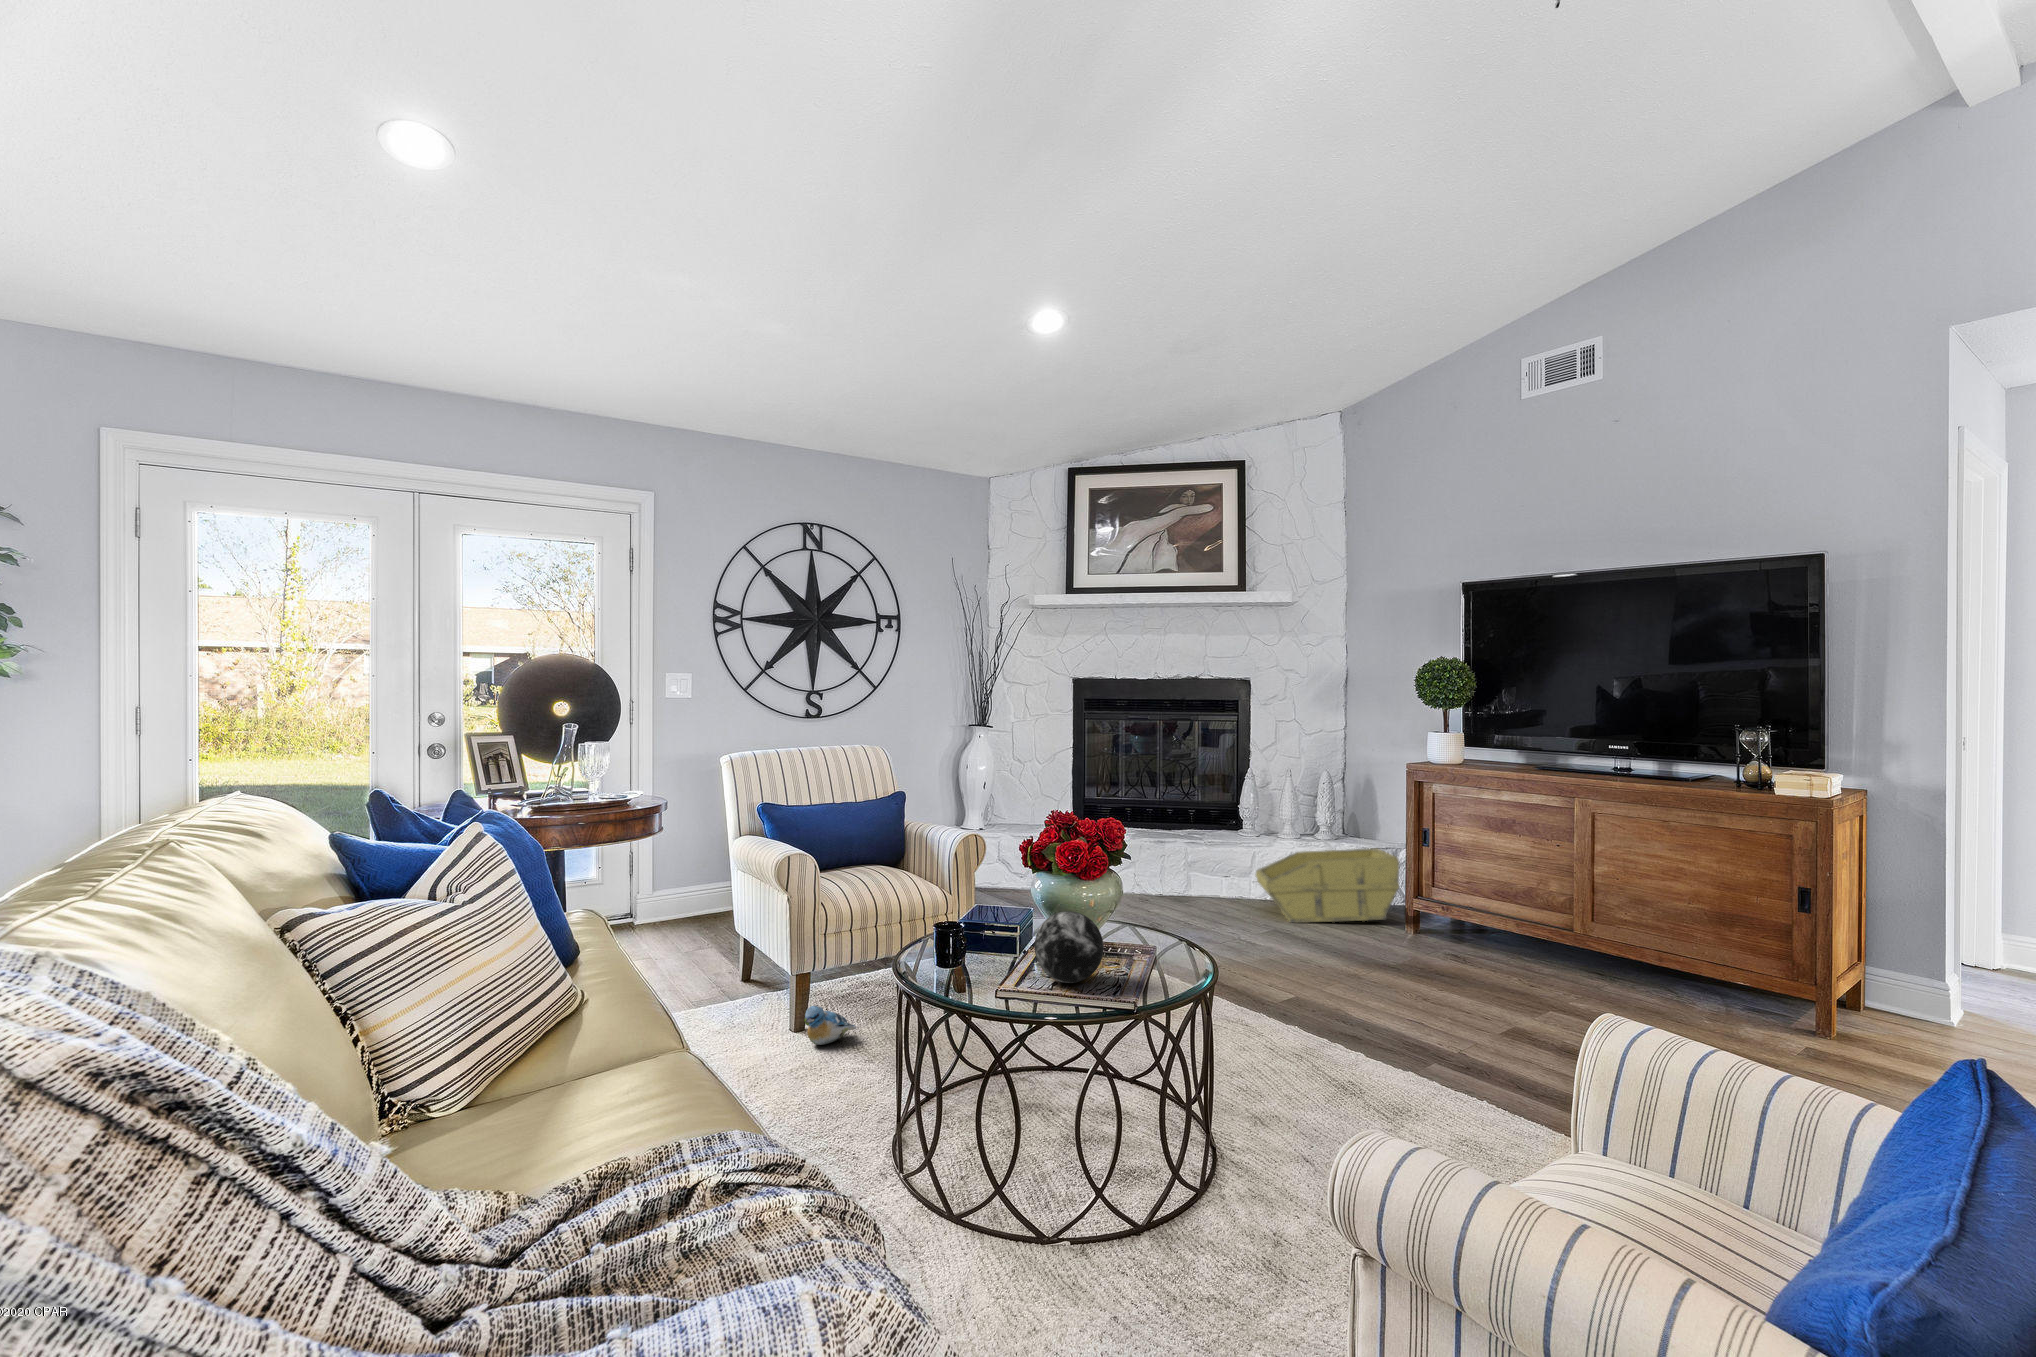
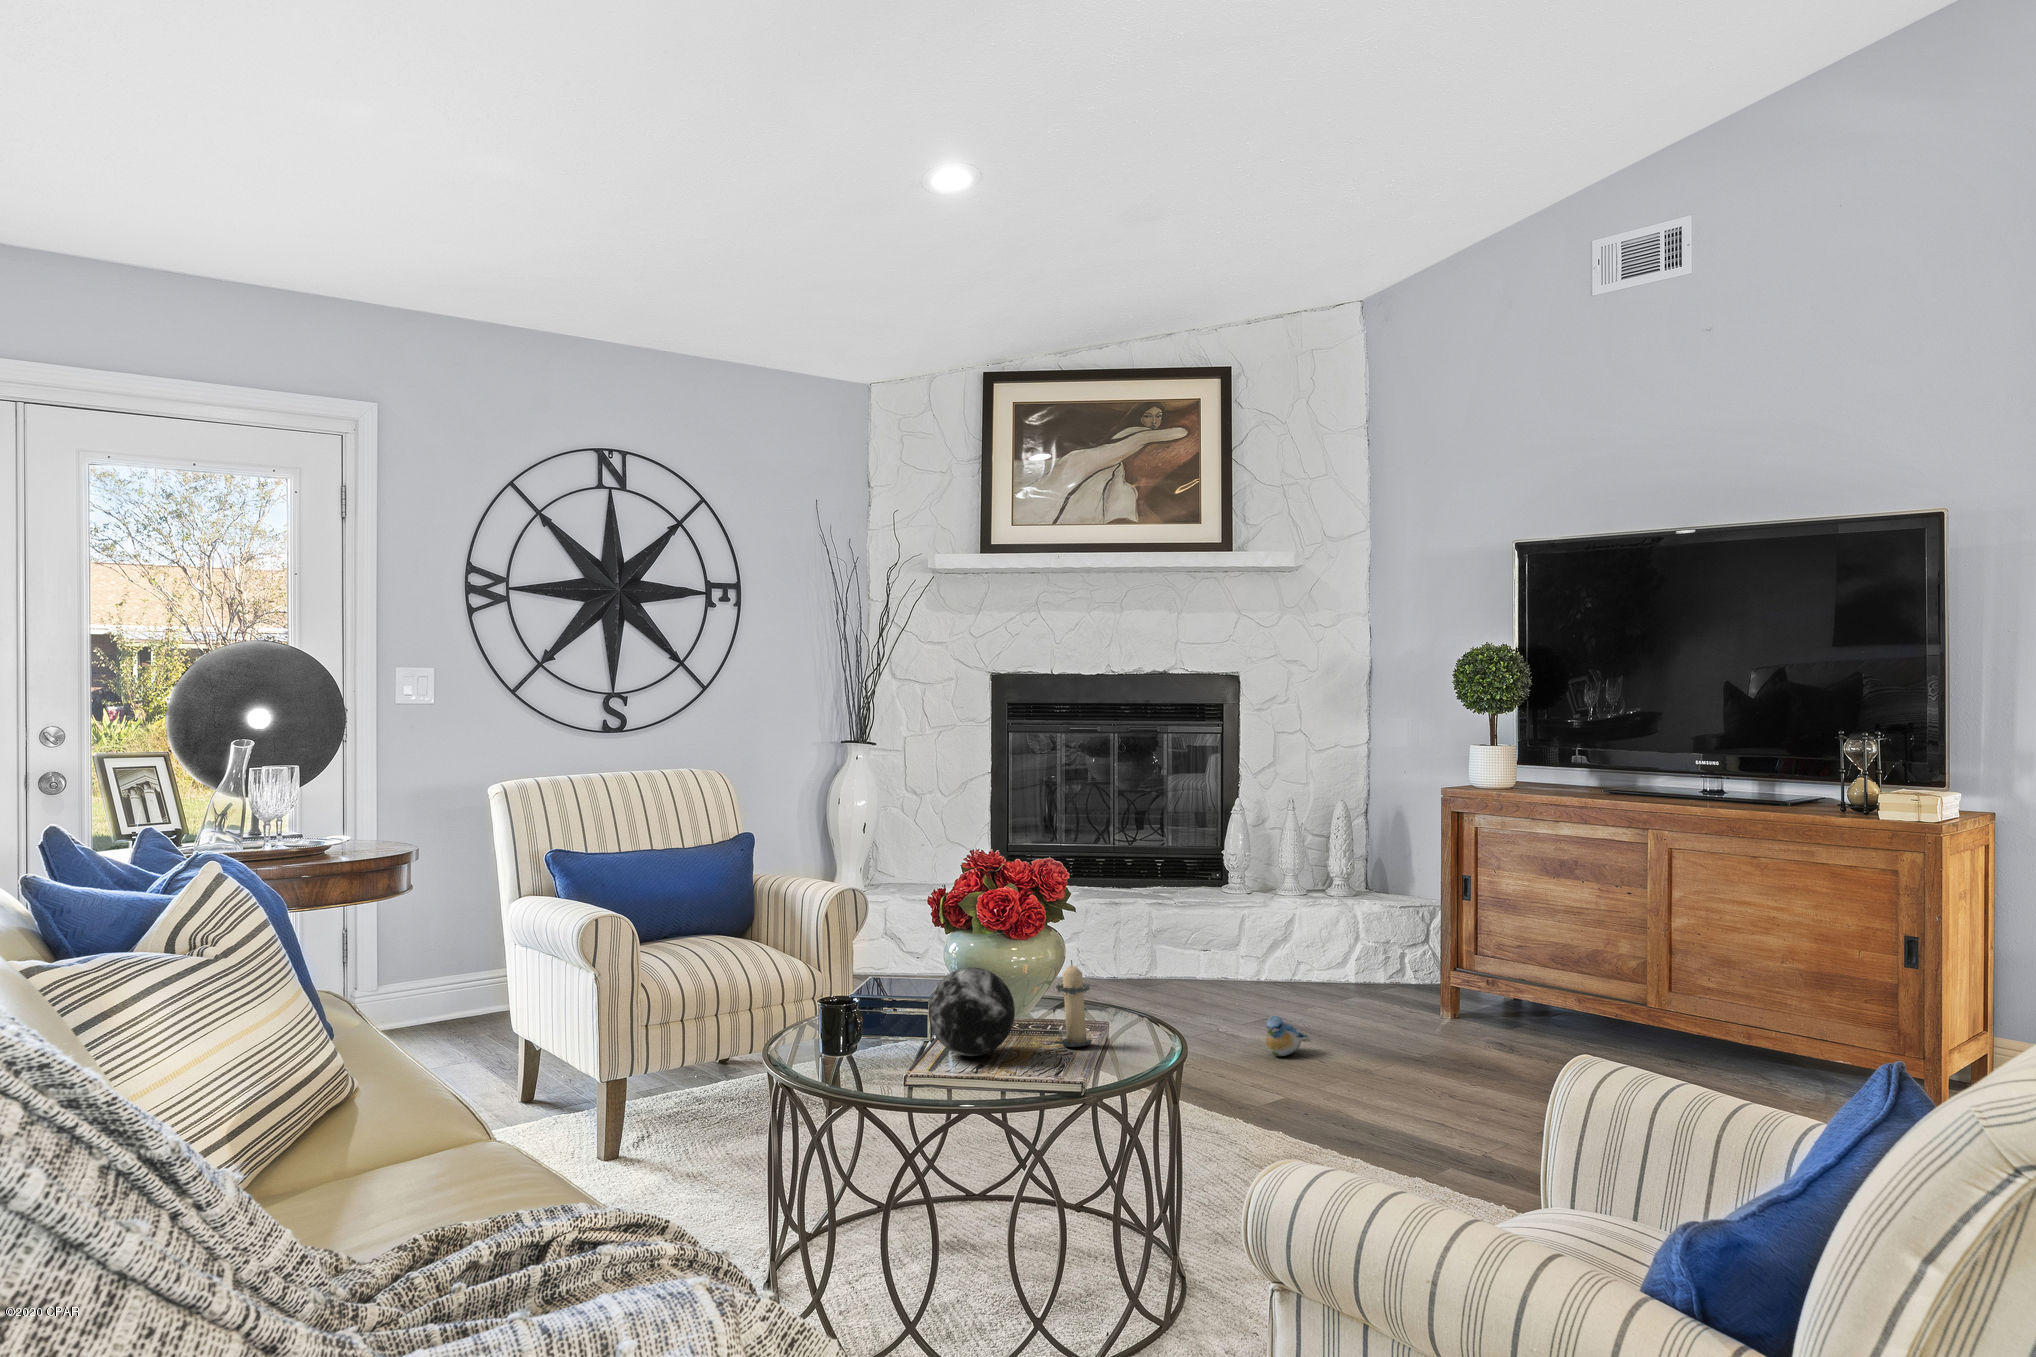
storage bin: present [1256,849,1399,923] -> none [1243,907,1435,1011]
candle: none [1134,906,1169,978] -> present [1056,960,1092,1047]
plush toy: present [804,1006,857,1045] -> present [1266,1016,1311,1056]

